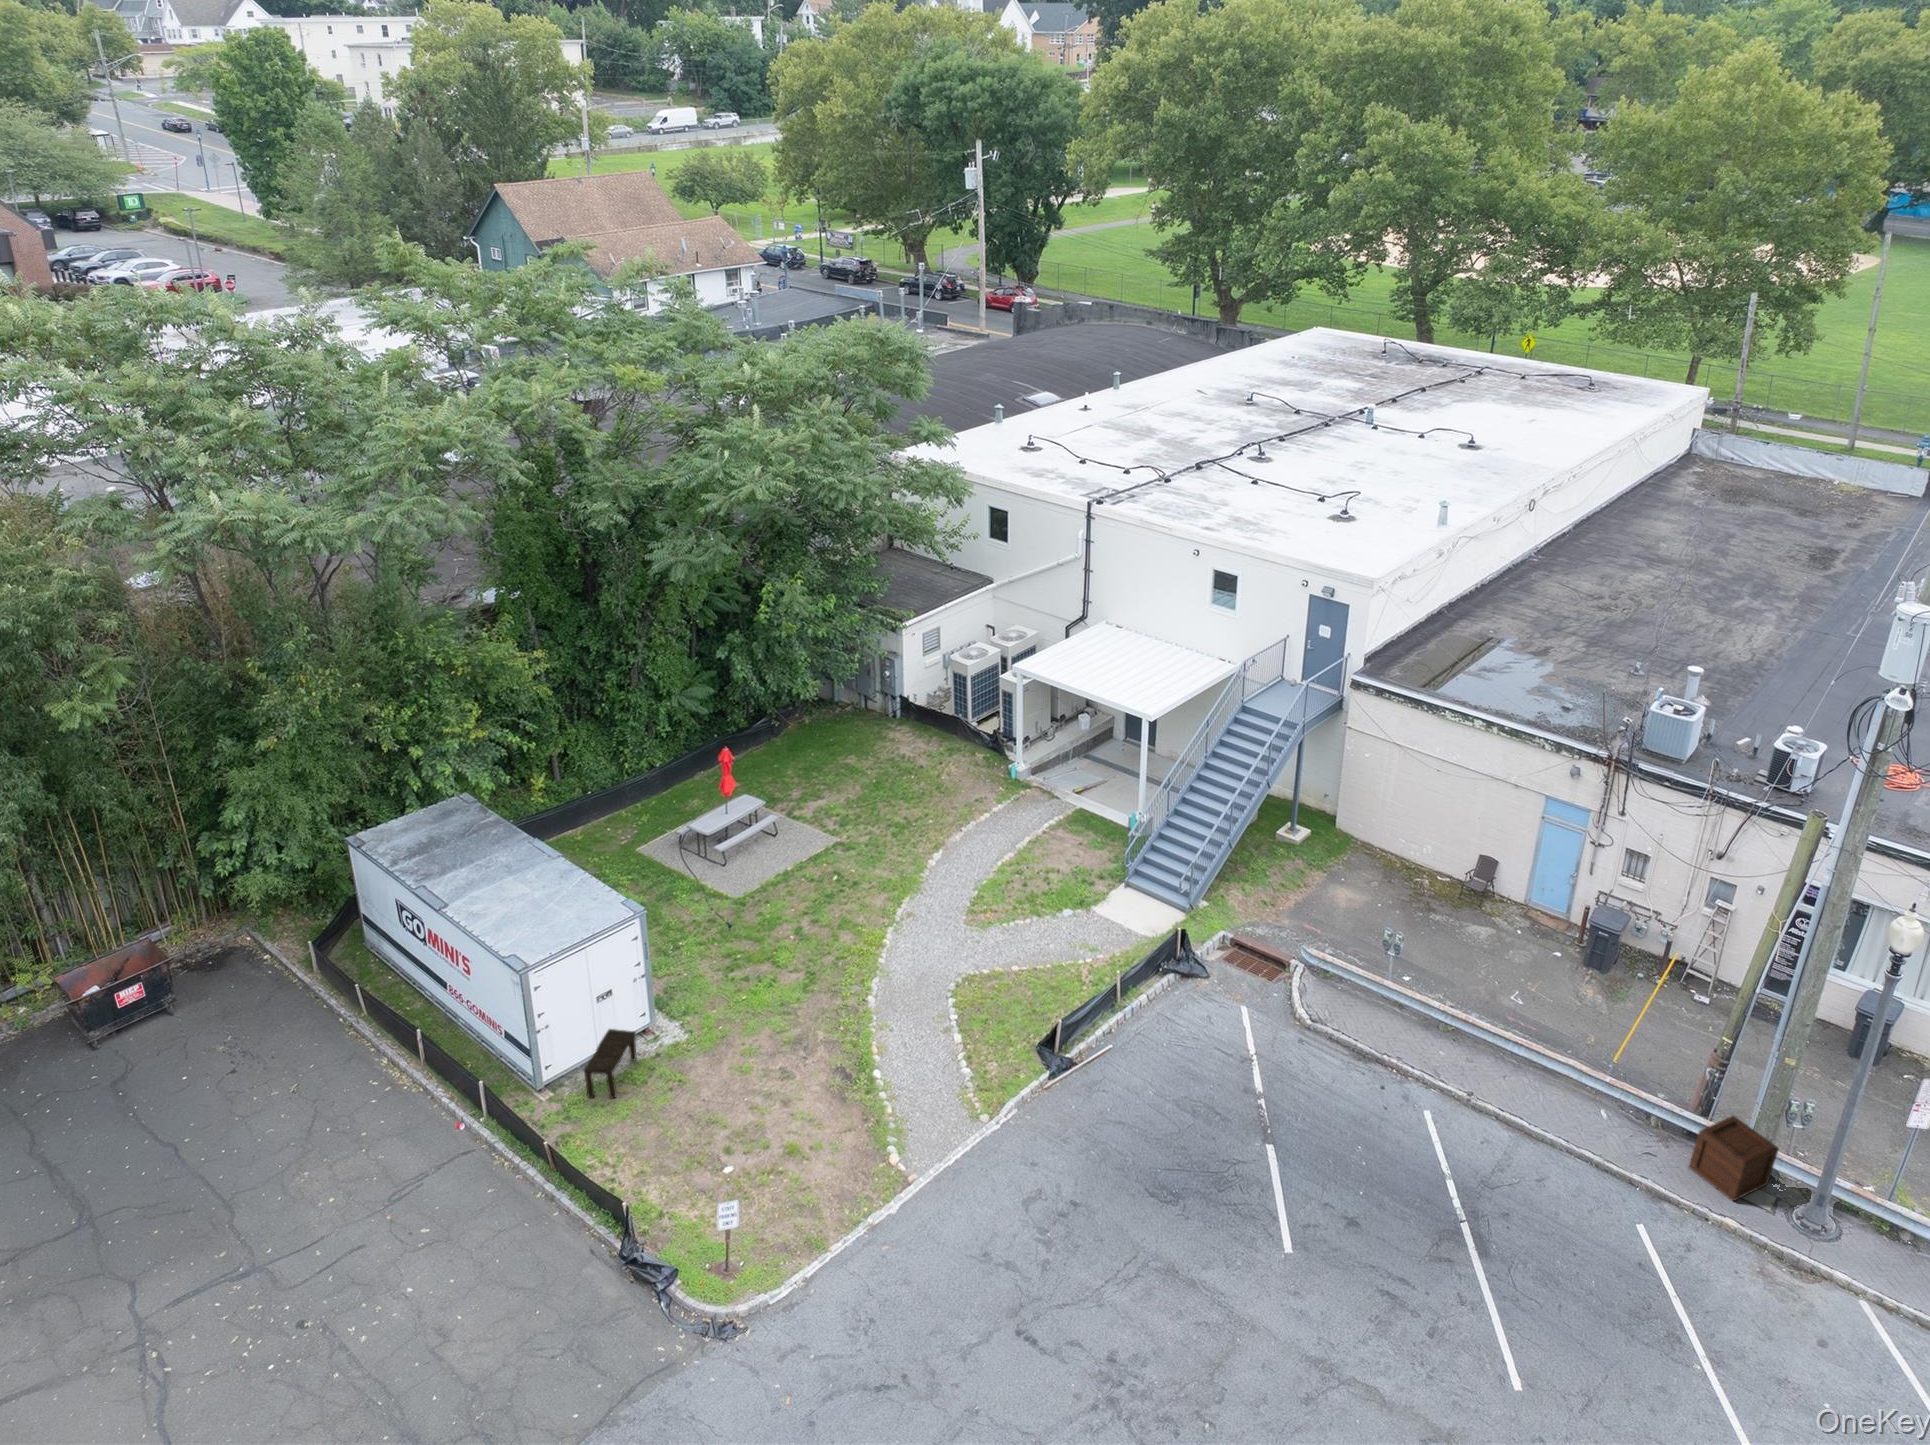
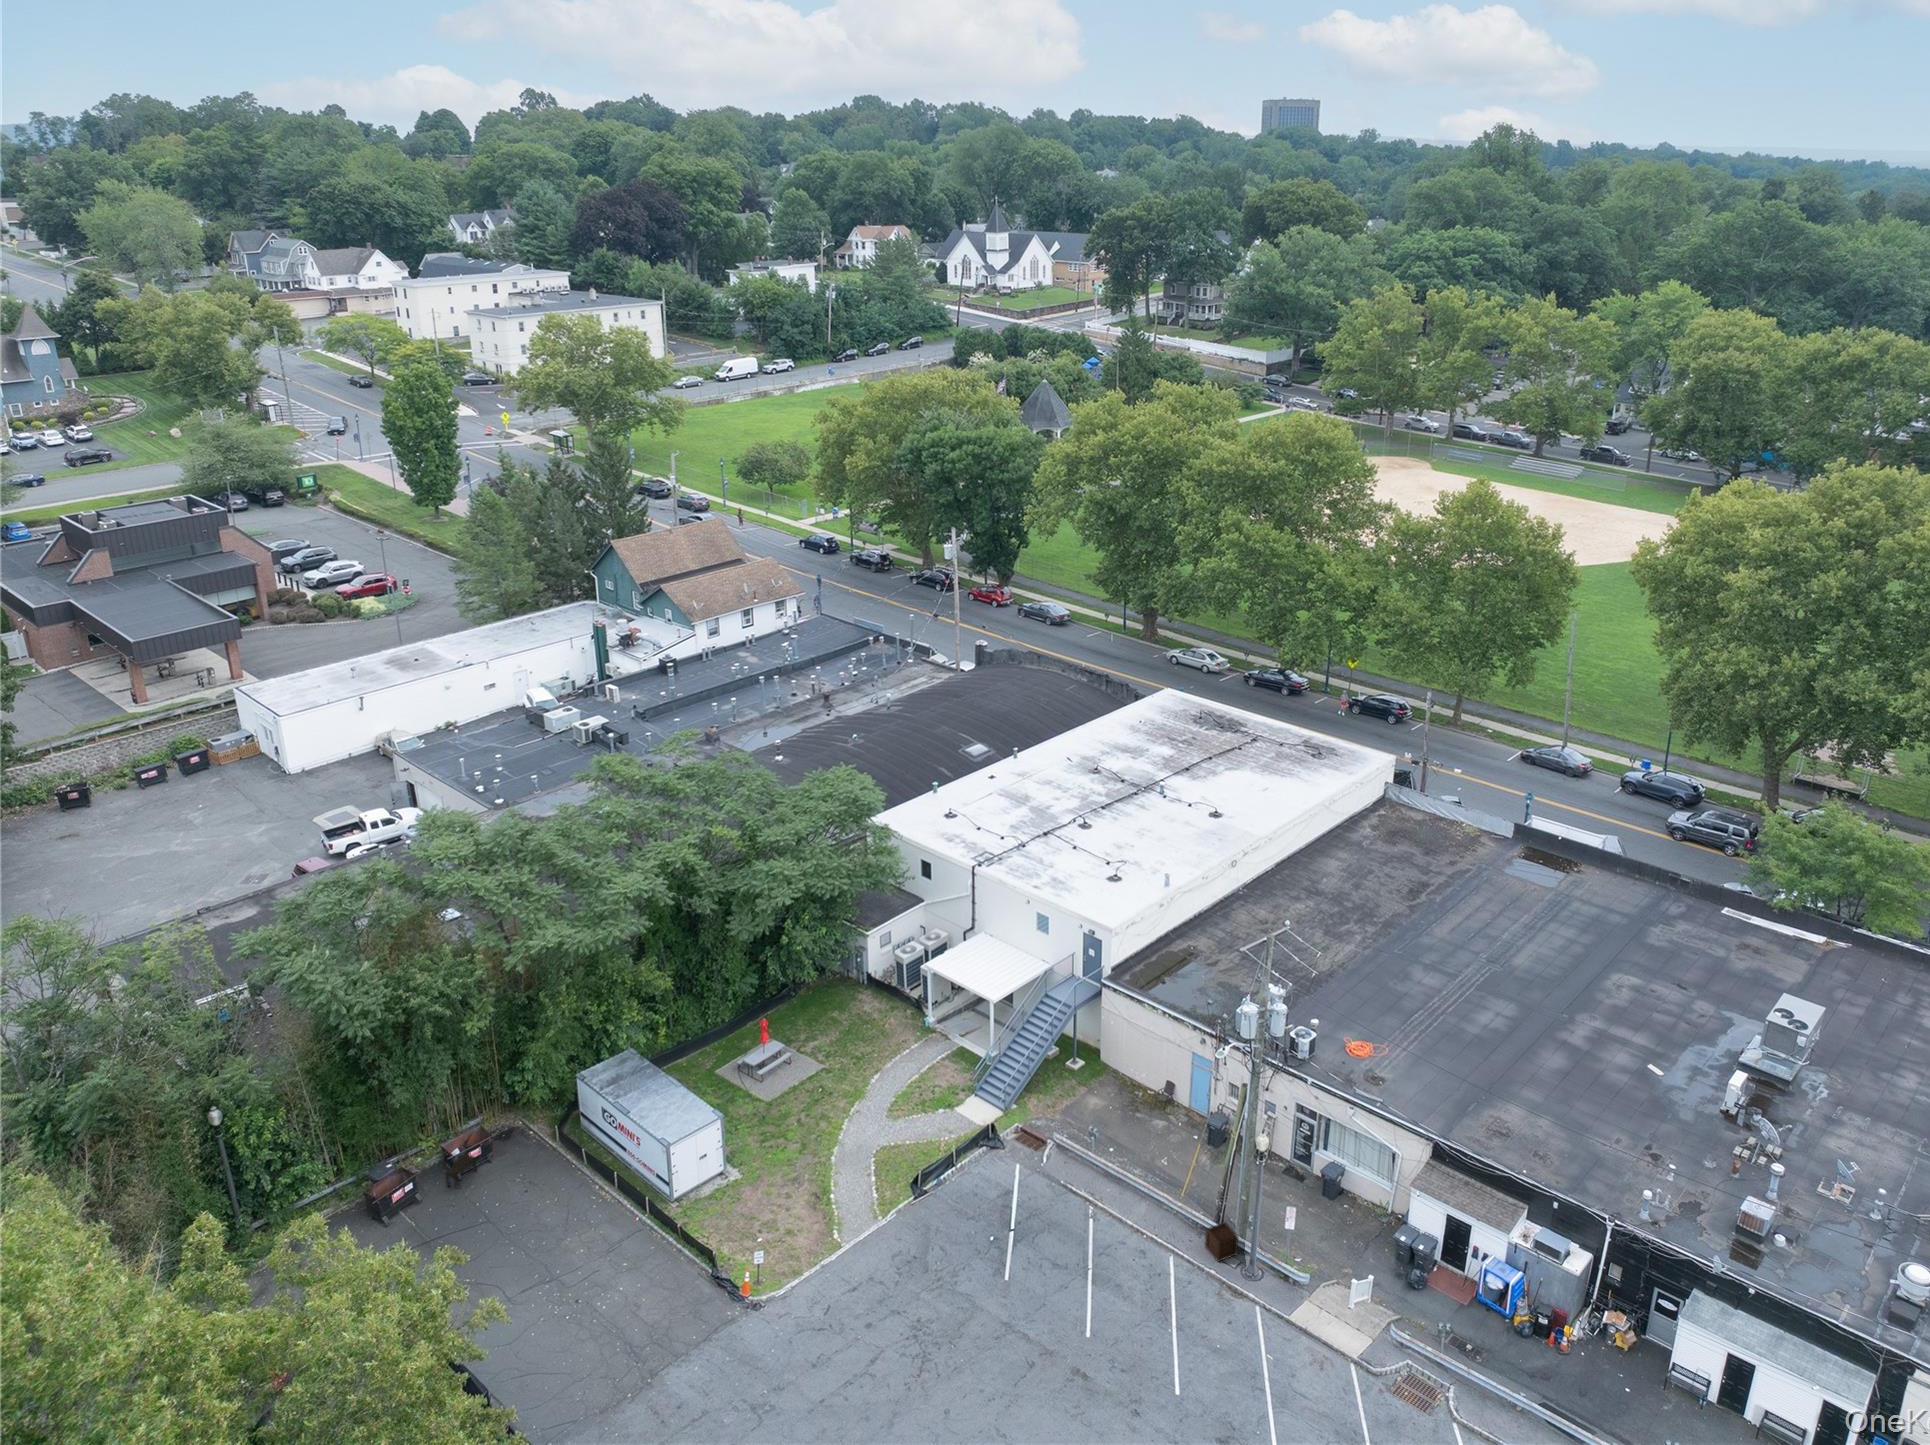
bench: present [584,1029,636,1098] -> present [445,1155,477,1188]

